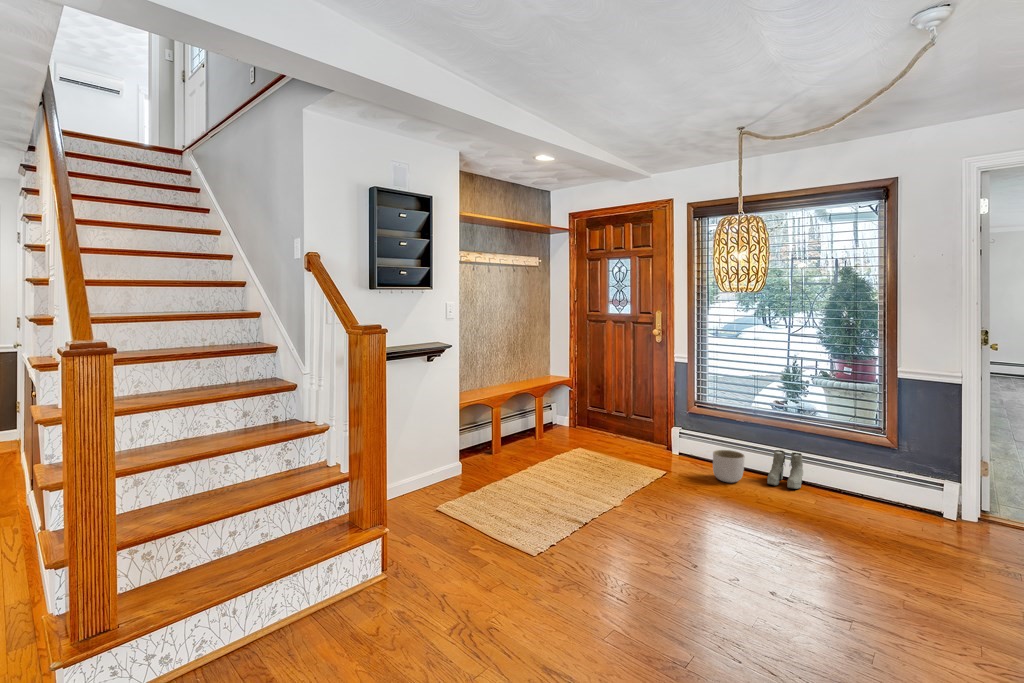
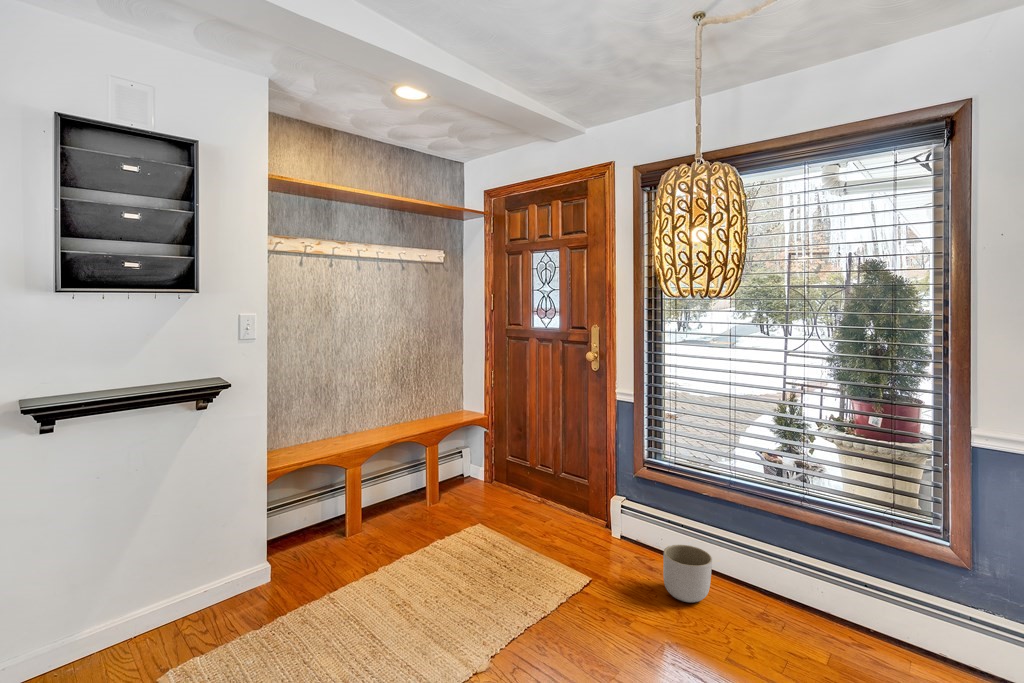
boots: present [767,450,803,489] -> none [747,548,804,620]

